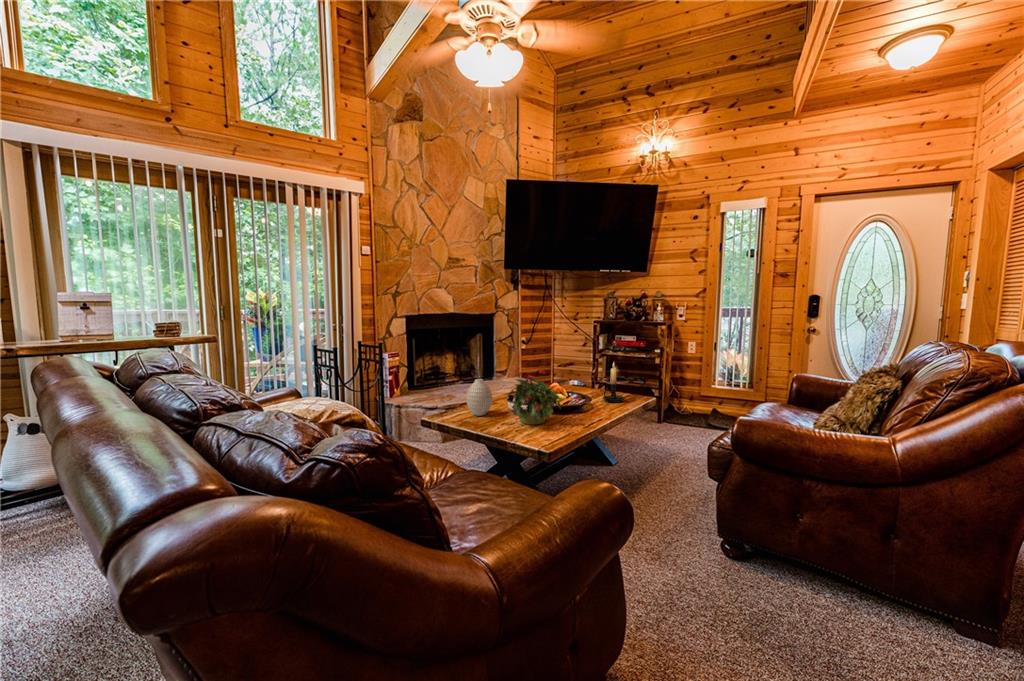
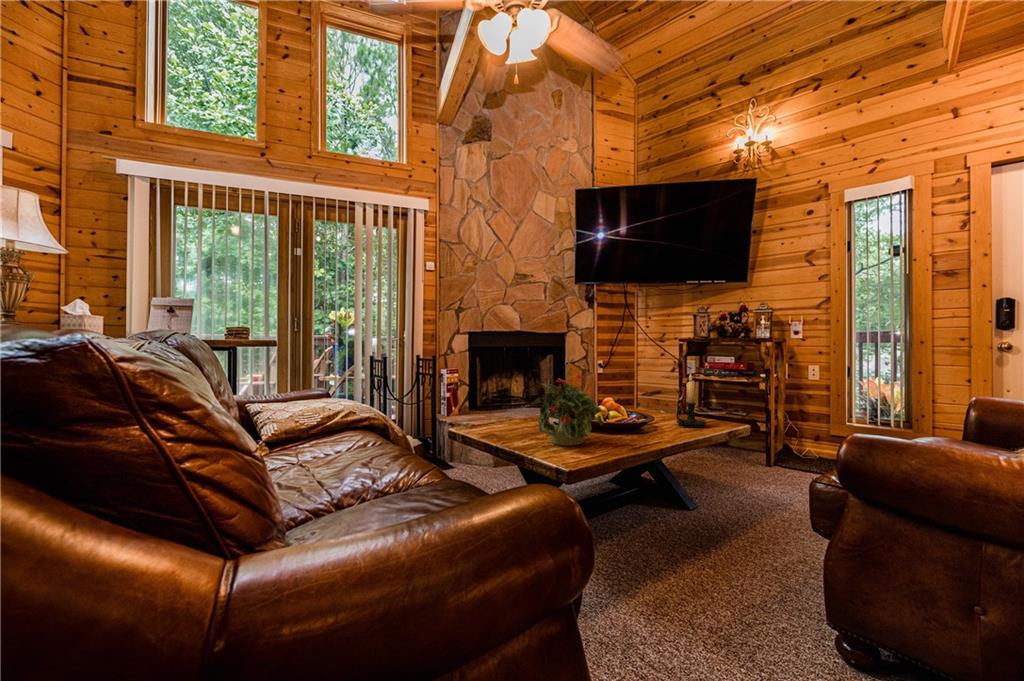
vase: present [466,379,492,416] -> none [489,387,522,433]

